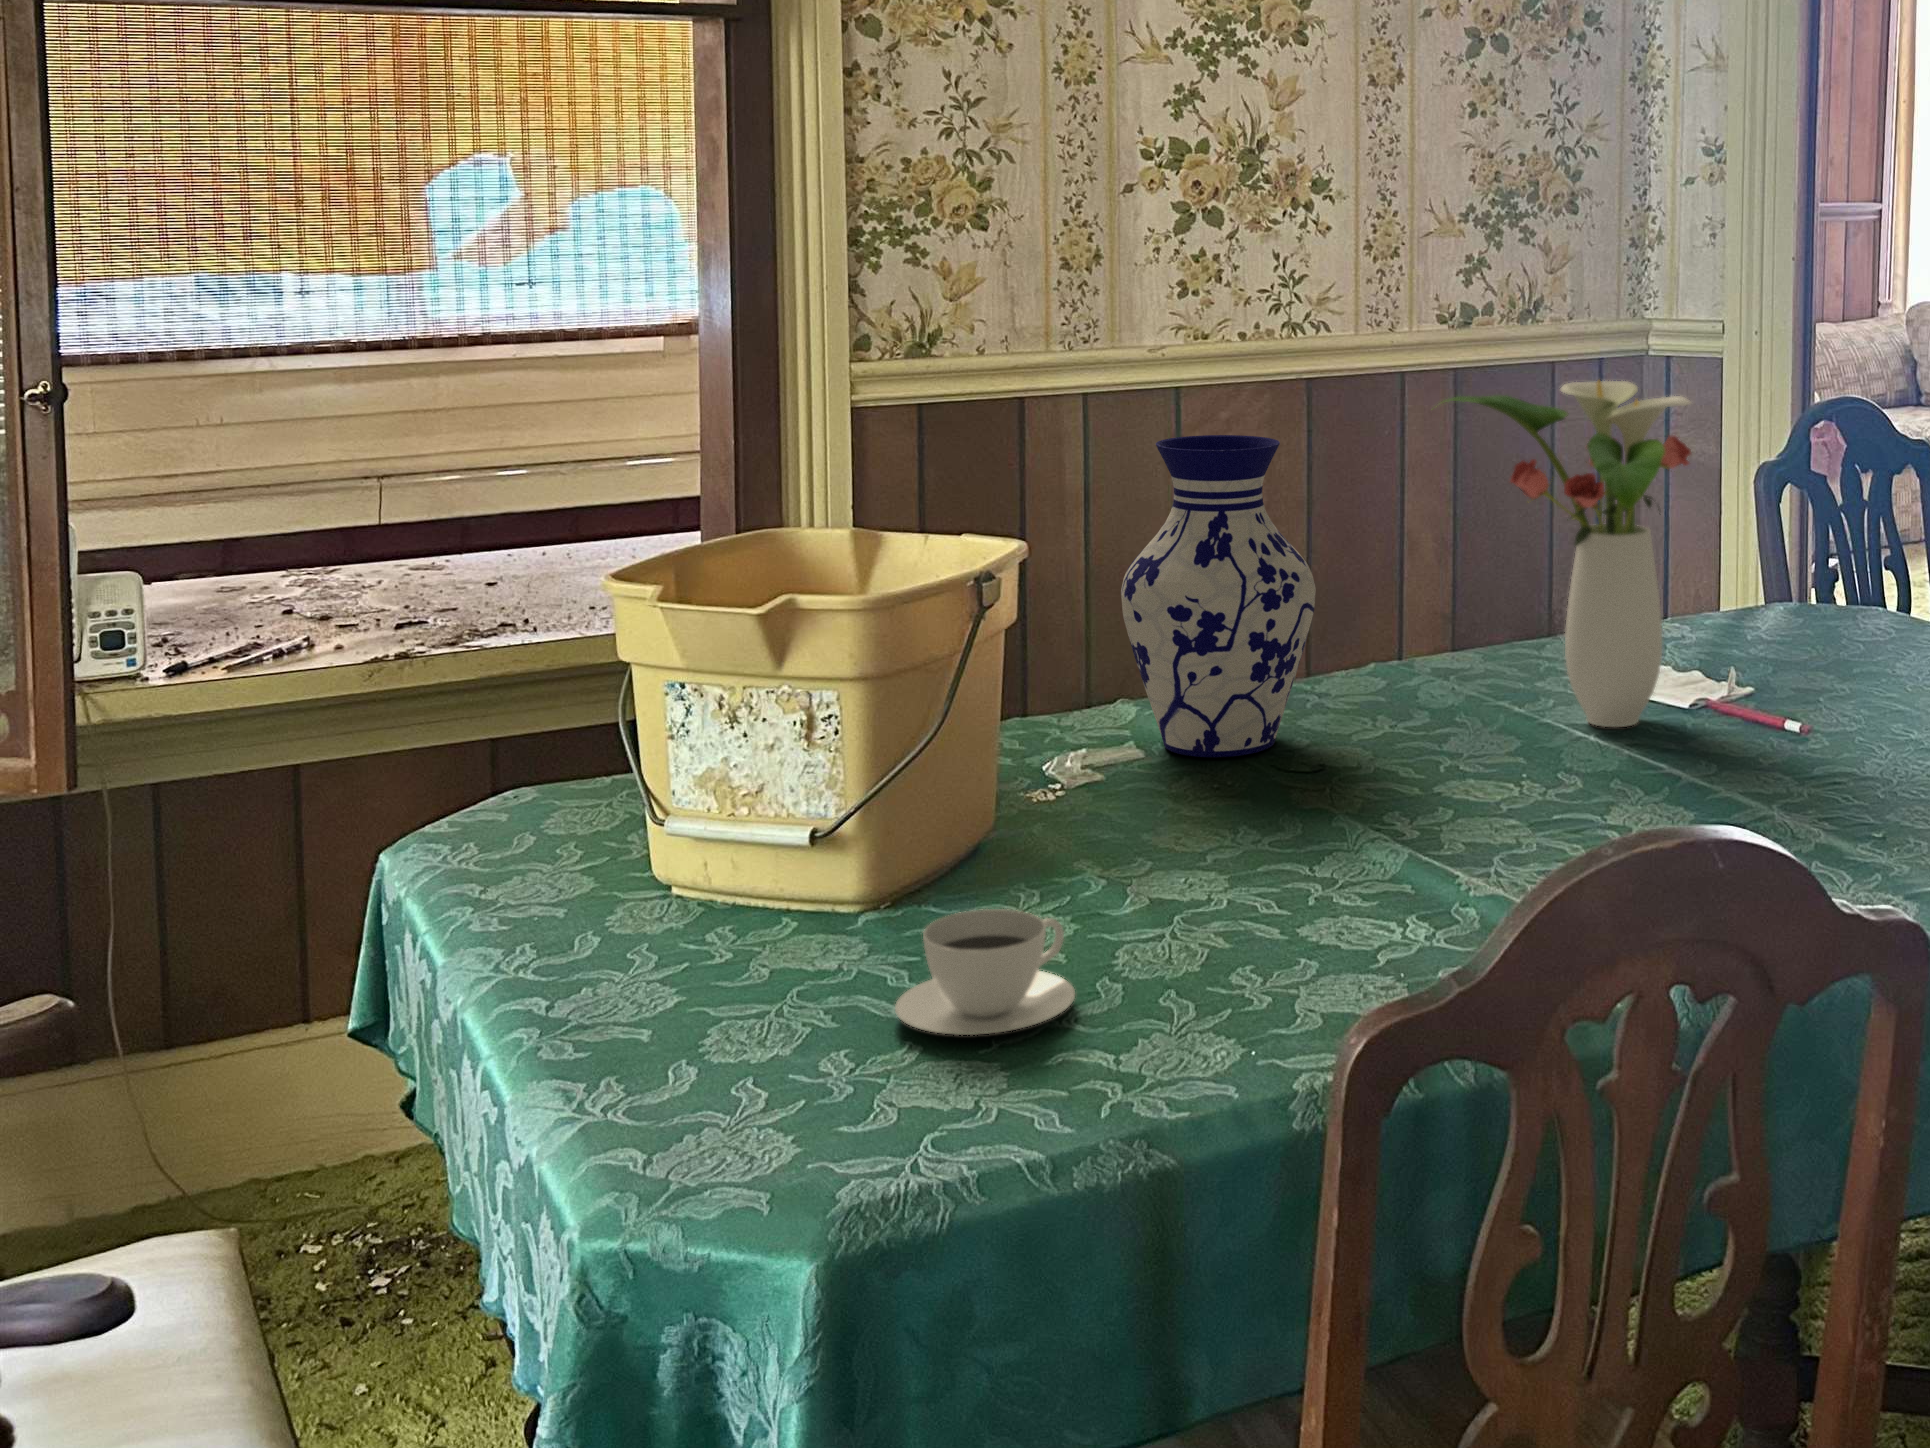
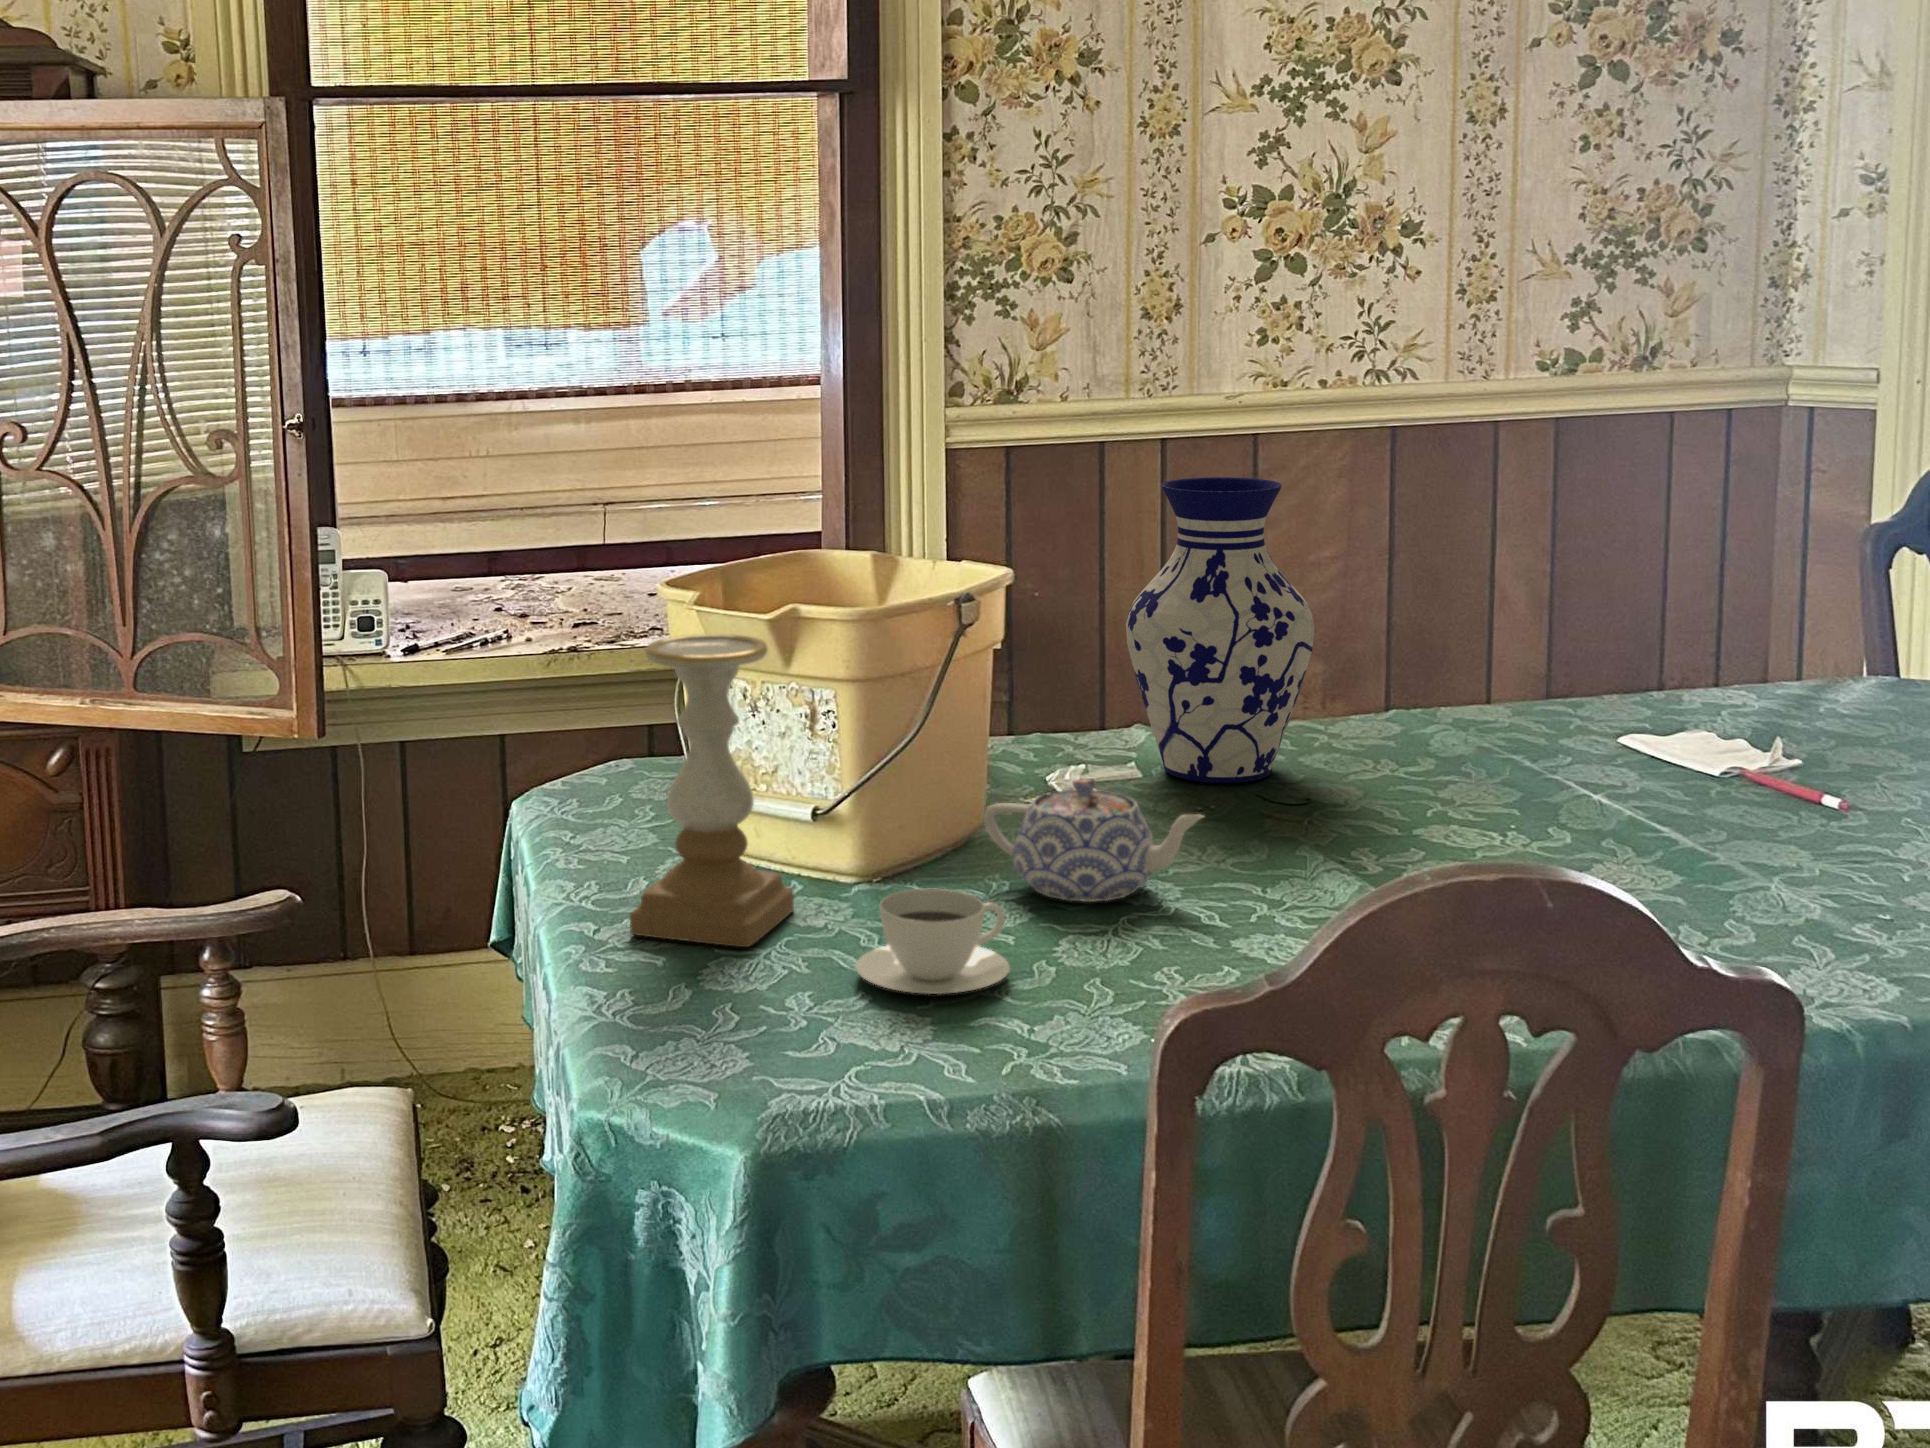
flower arrangement: present [1446,380,1691,727] -> none [1444,428,1731,788]
candle holder: none [595,633,795,1008] -> present [630,634,794,947]
teapot: none [1006,767,1256,904] -> present [983,779,1204,902]

